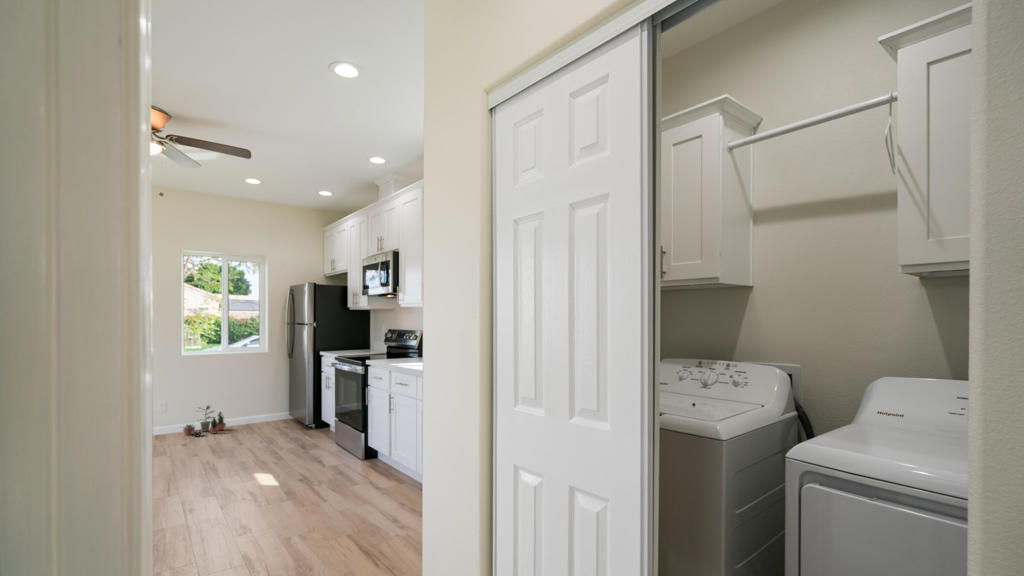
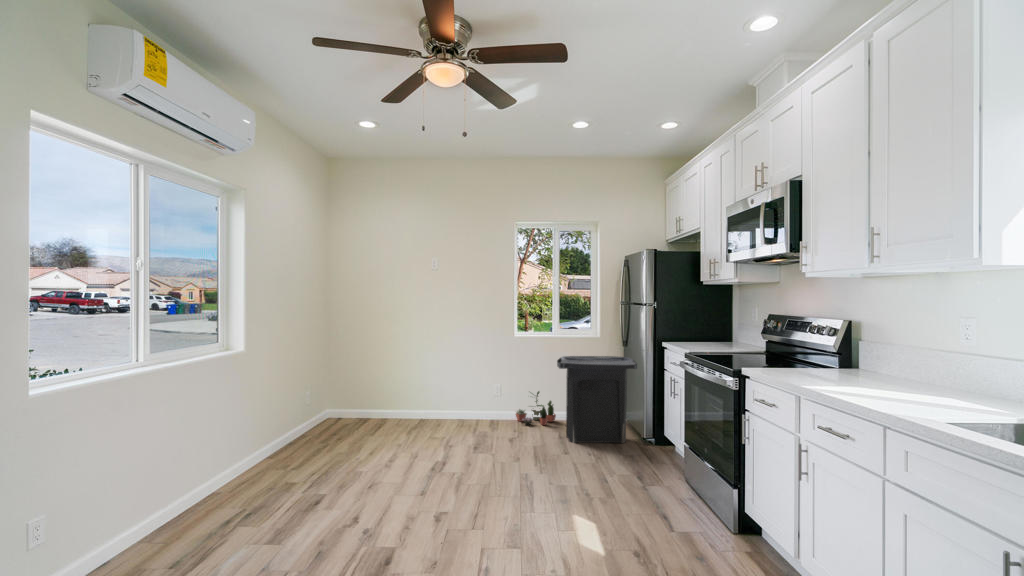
trash can: none [230,366,301,440] -> present [557,356,637,443]

